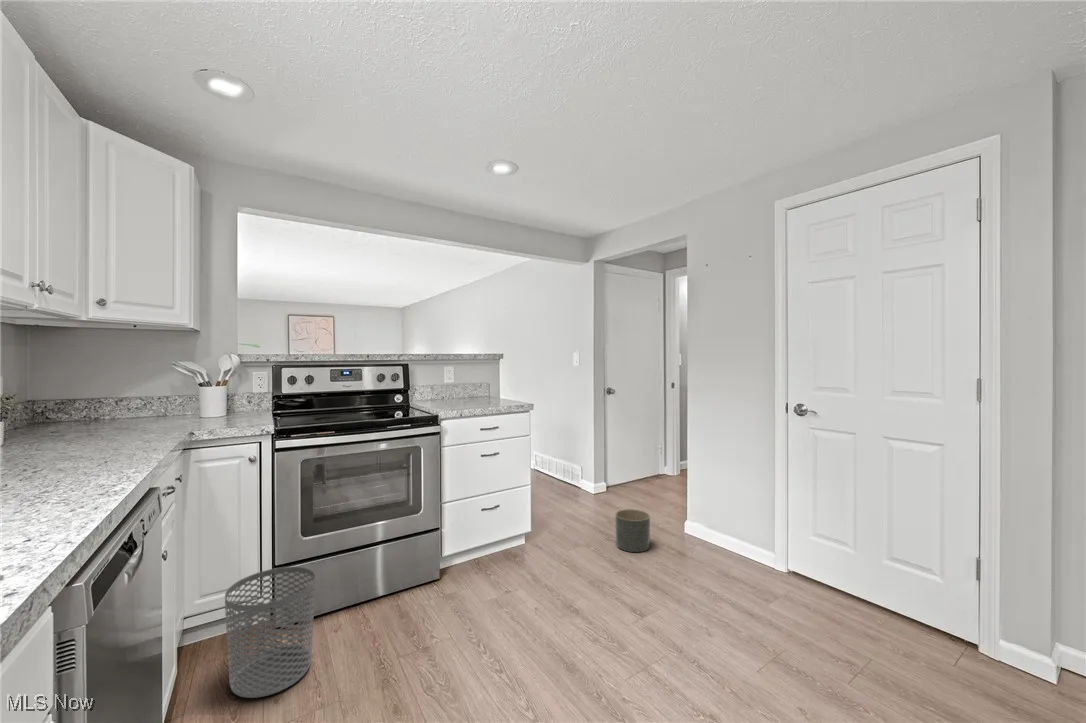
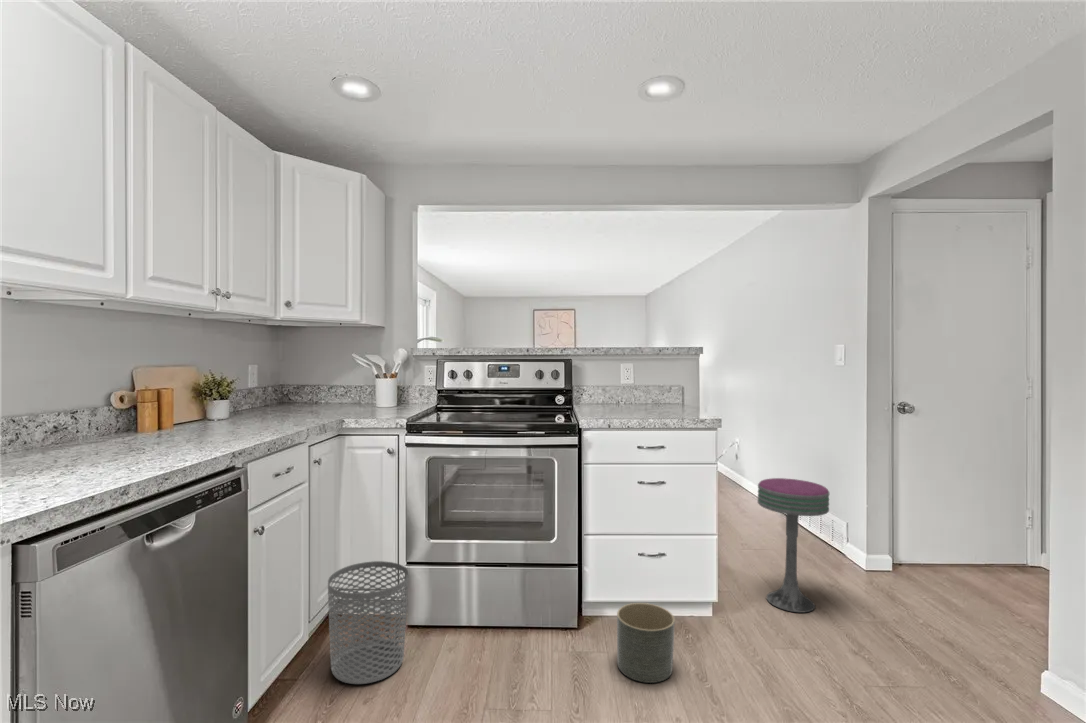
bar stool: none [546,441,590,530] -> present [758,478,829,612]
planter: present [615,509,650,552] -> present [617,603,675,683]

